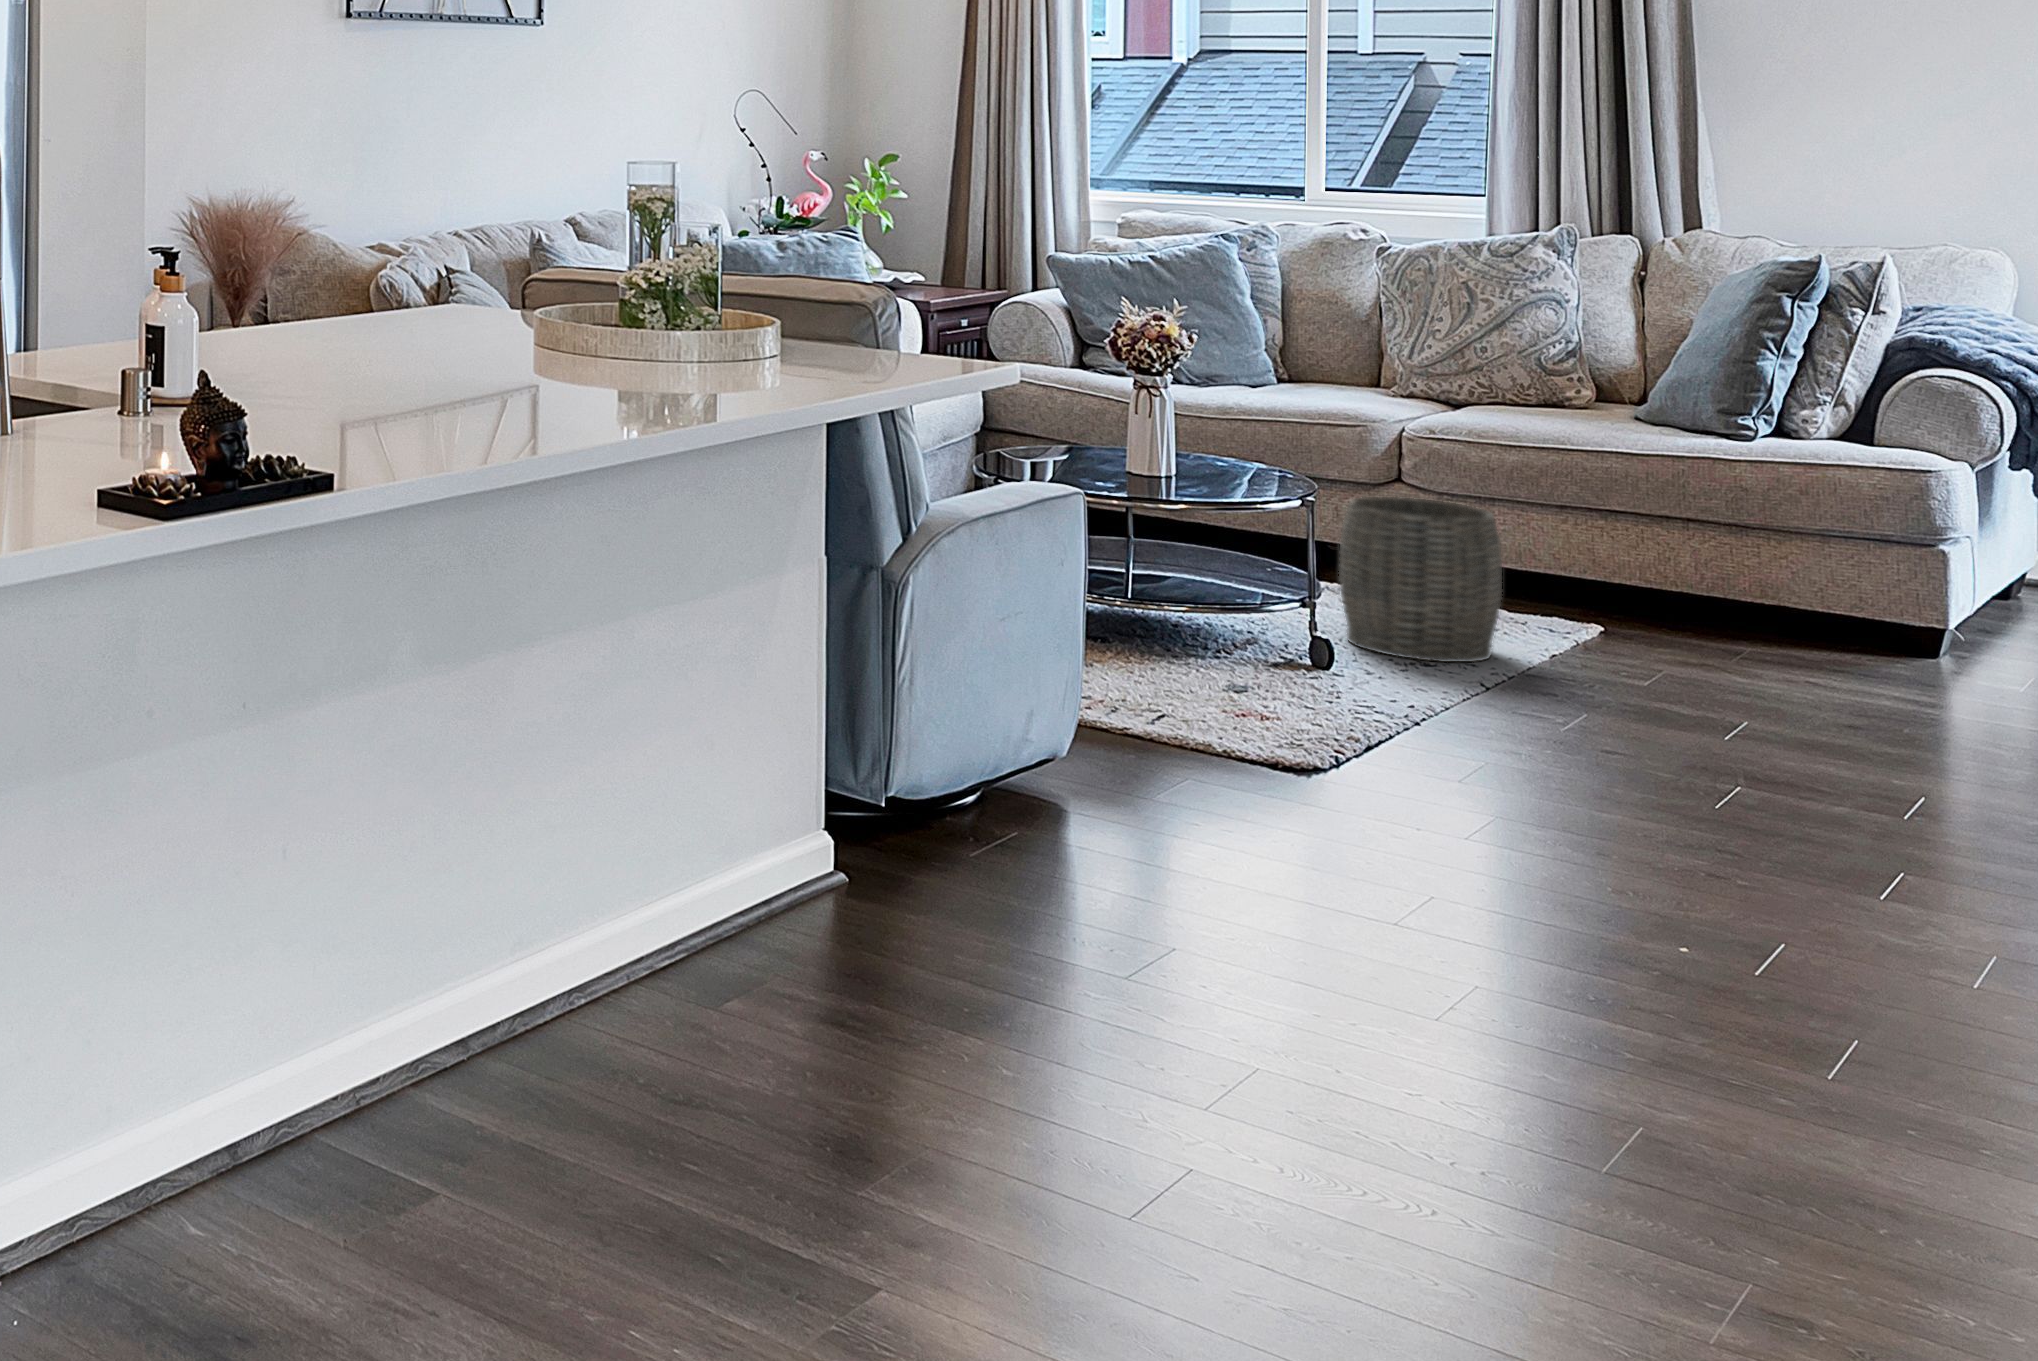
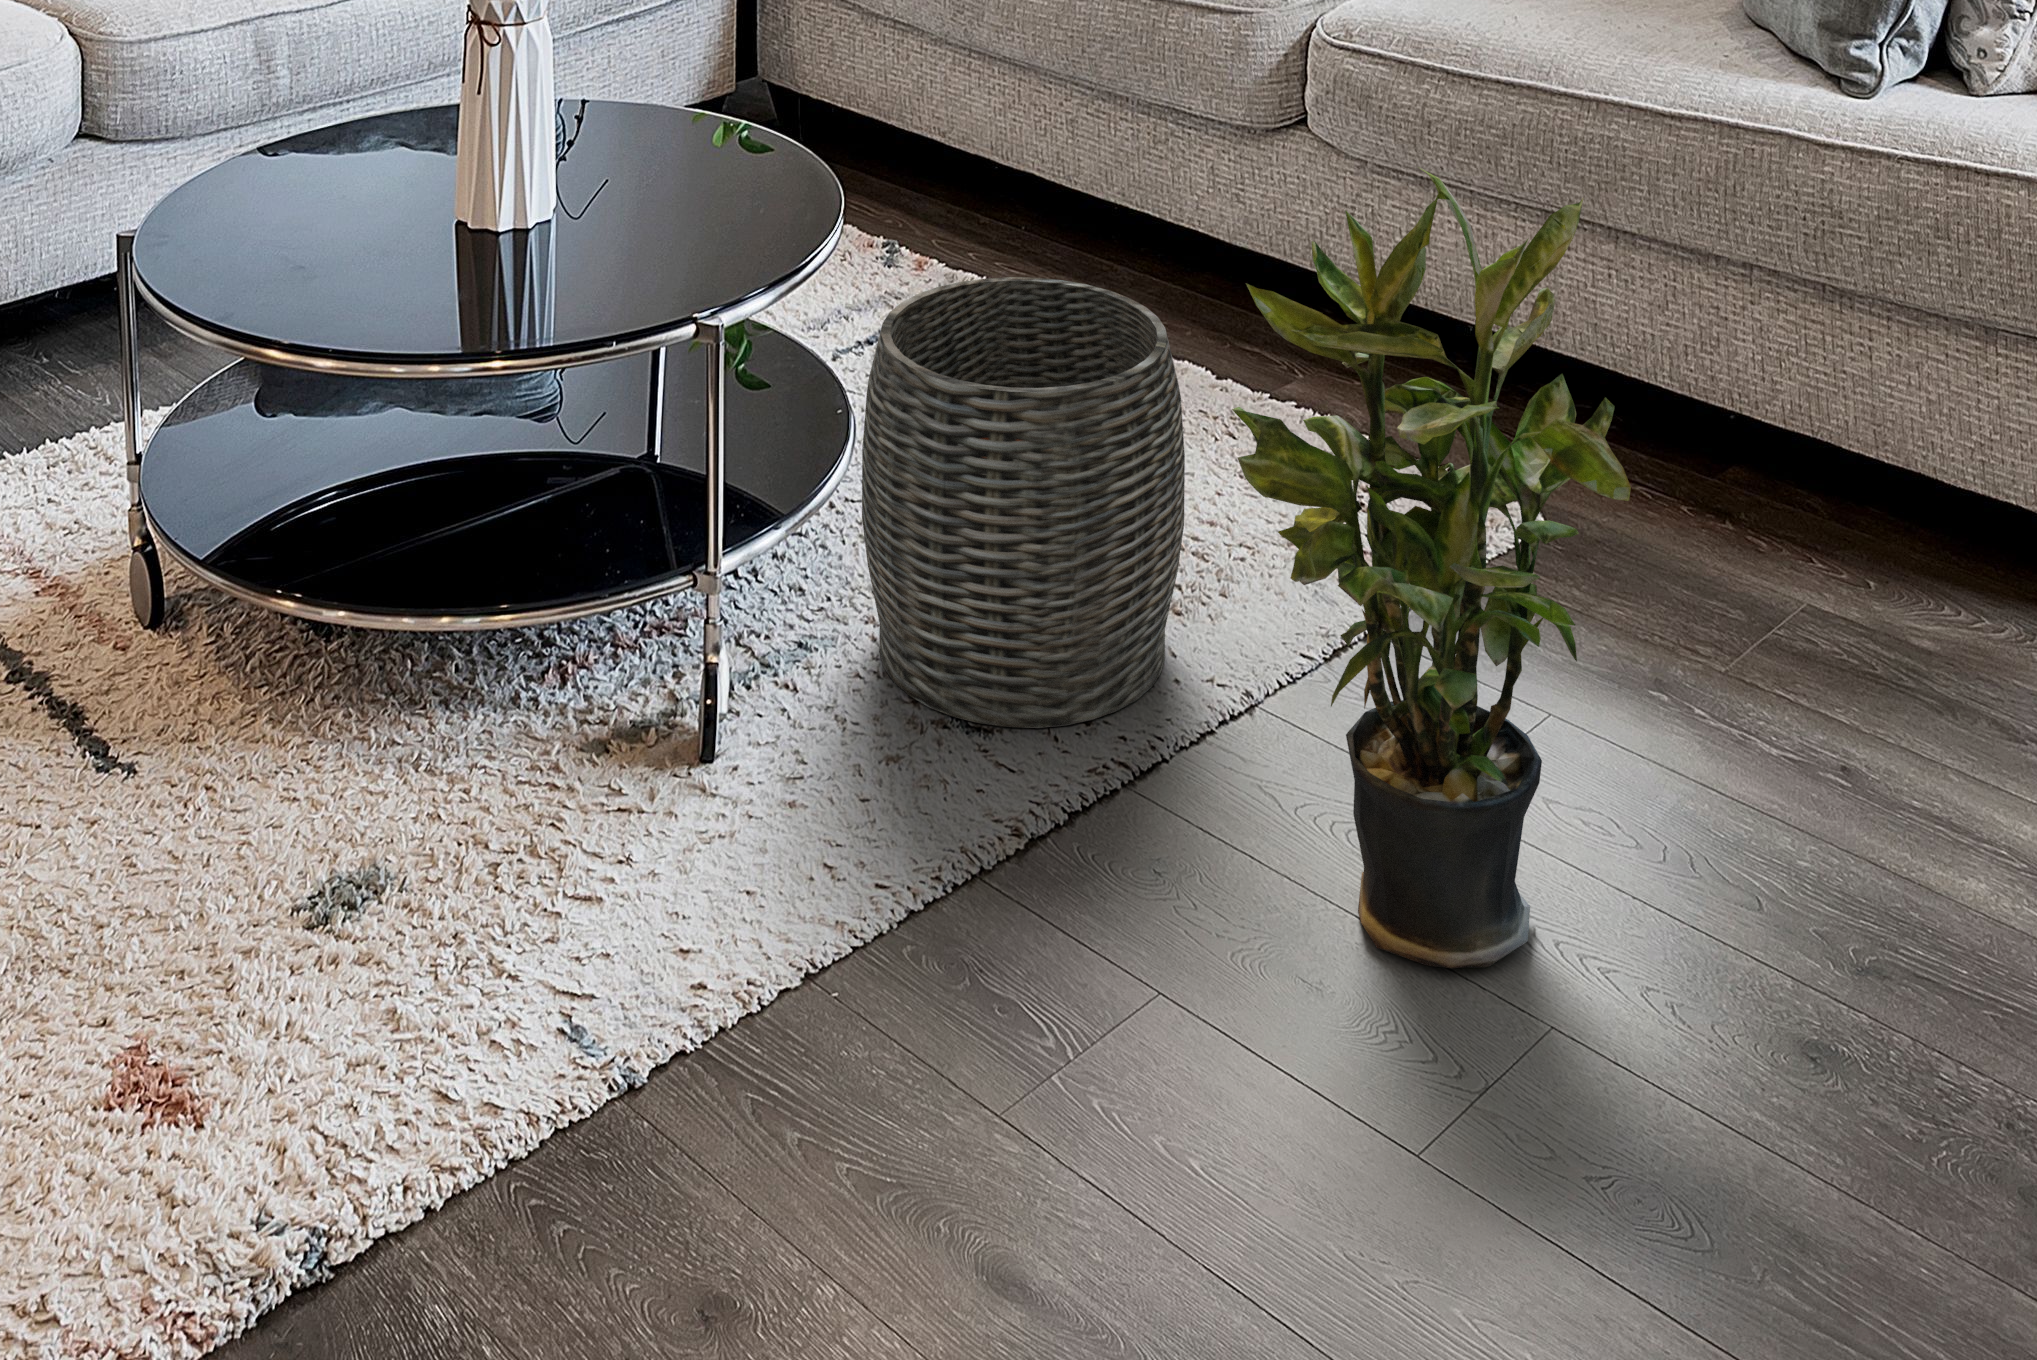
potted plant: none [1594,409,1766,706] -> present [1232,168,1631,968]

